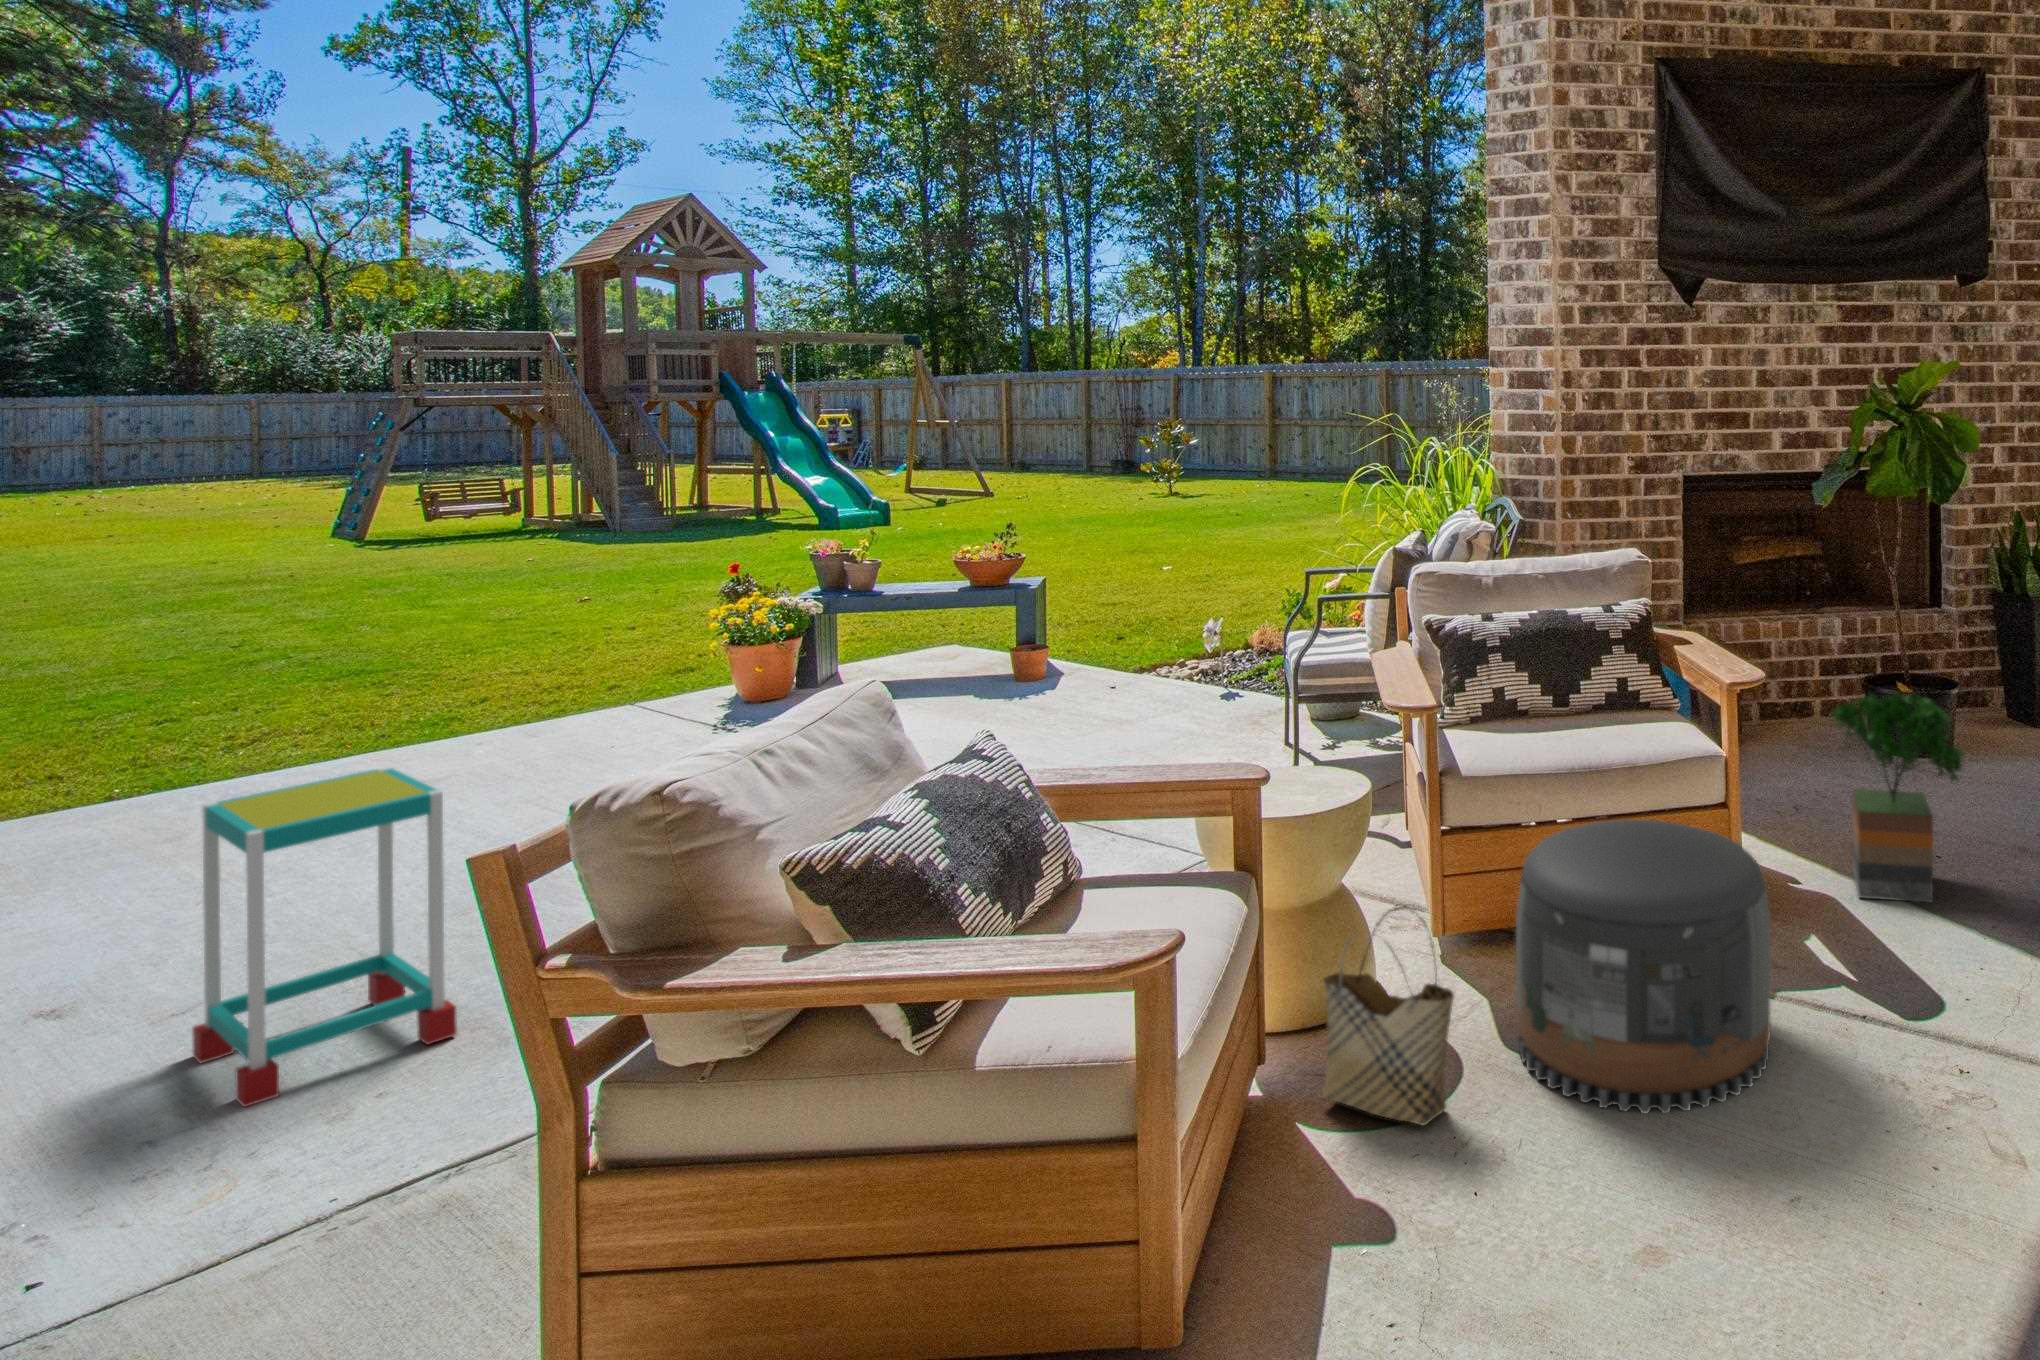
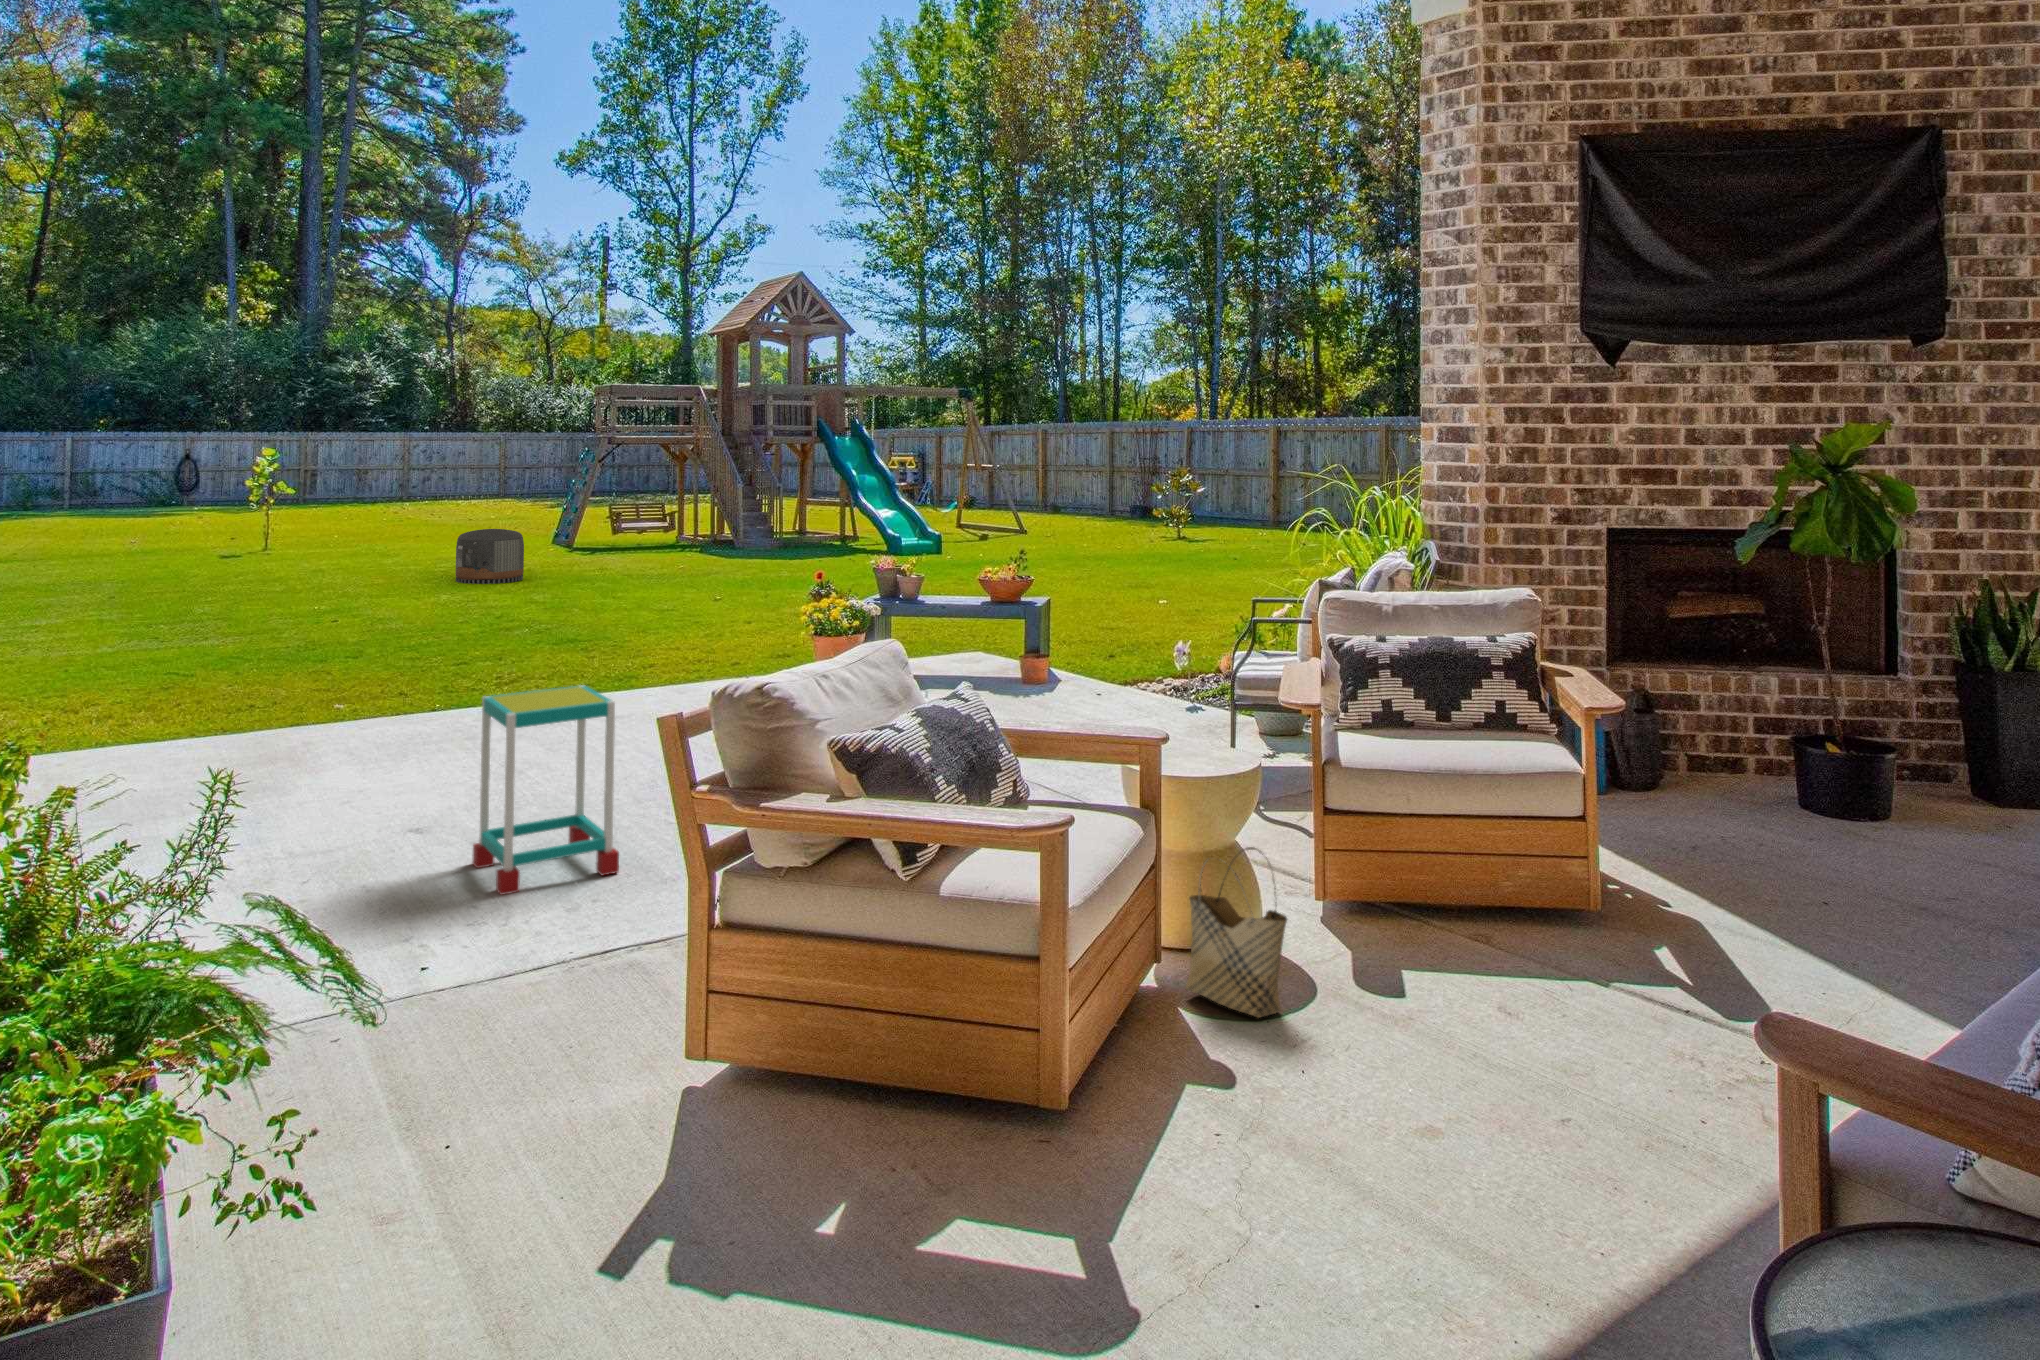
potted tree: present [1832,693,1966,902] -> none [1688,726,1825,929]
pouf: present [1516,819,1770,1114] -> present [456,529,524,584]

